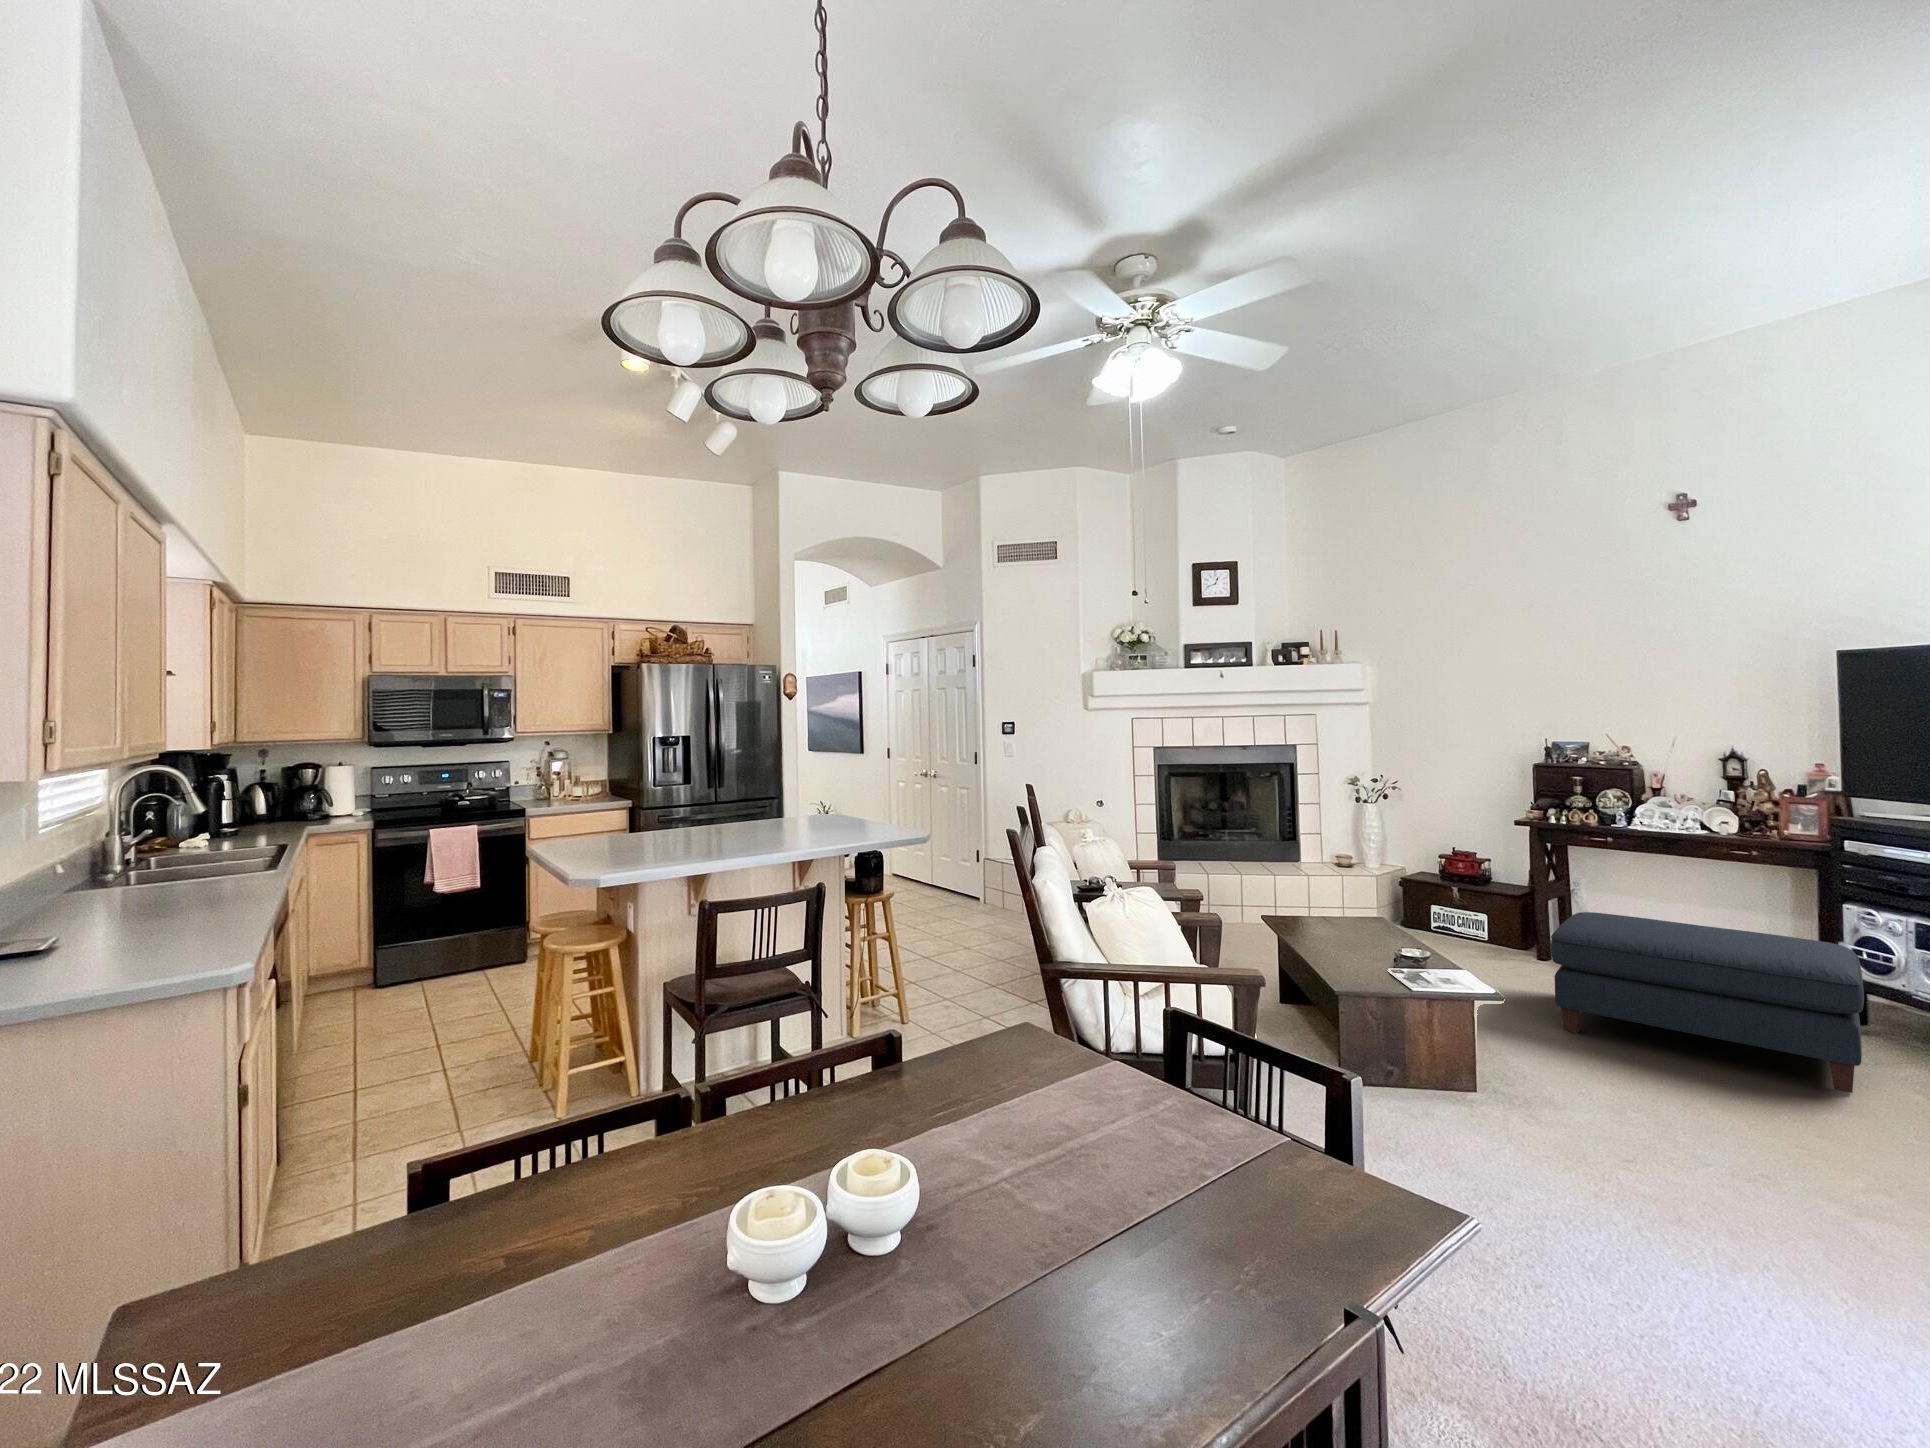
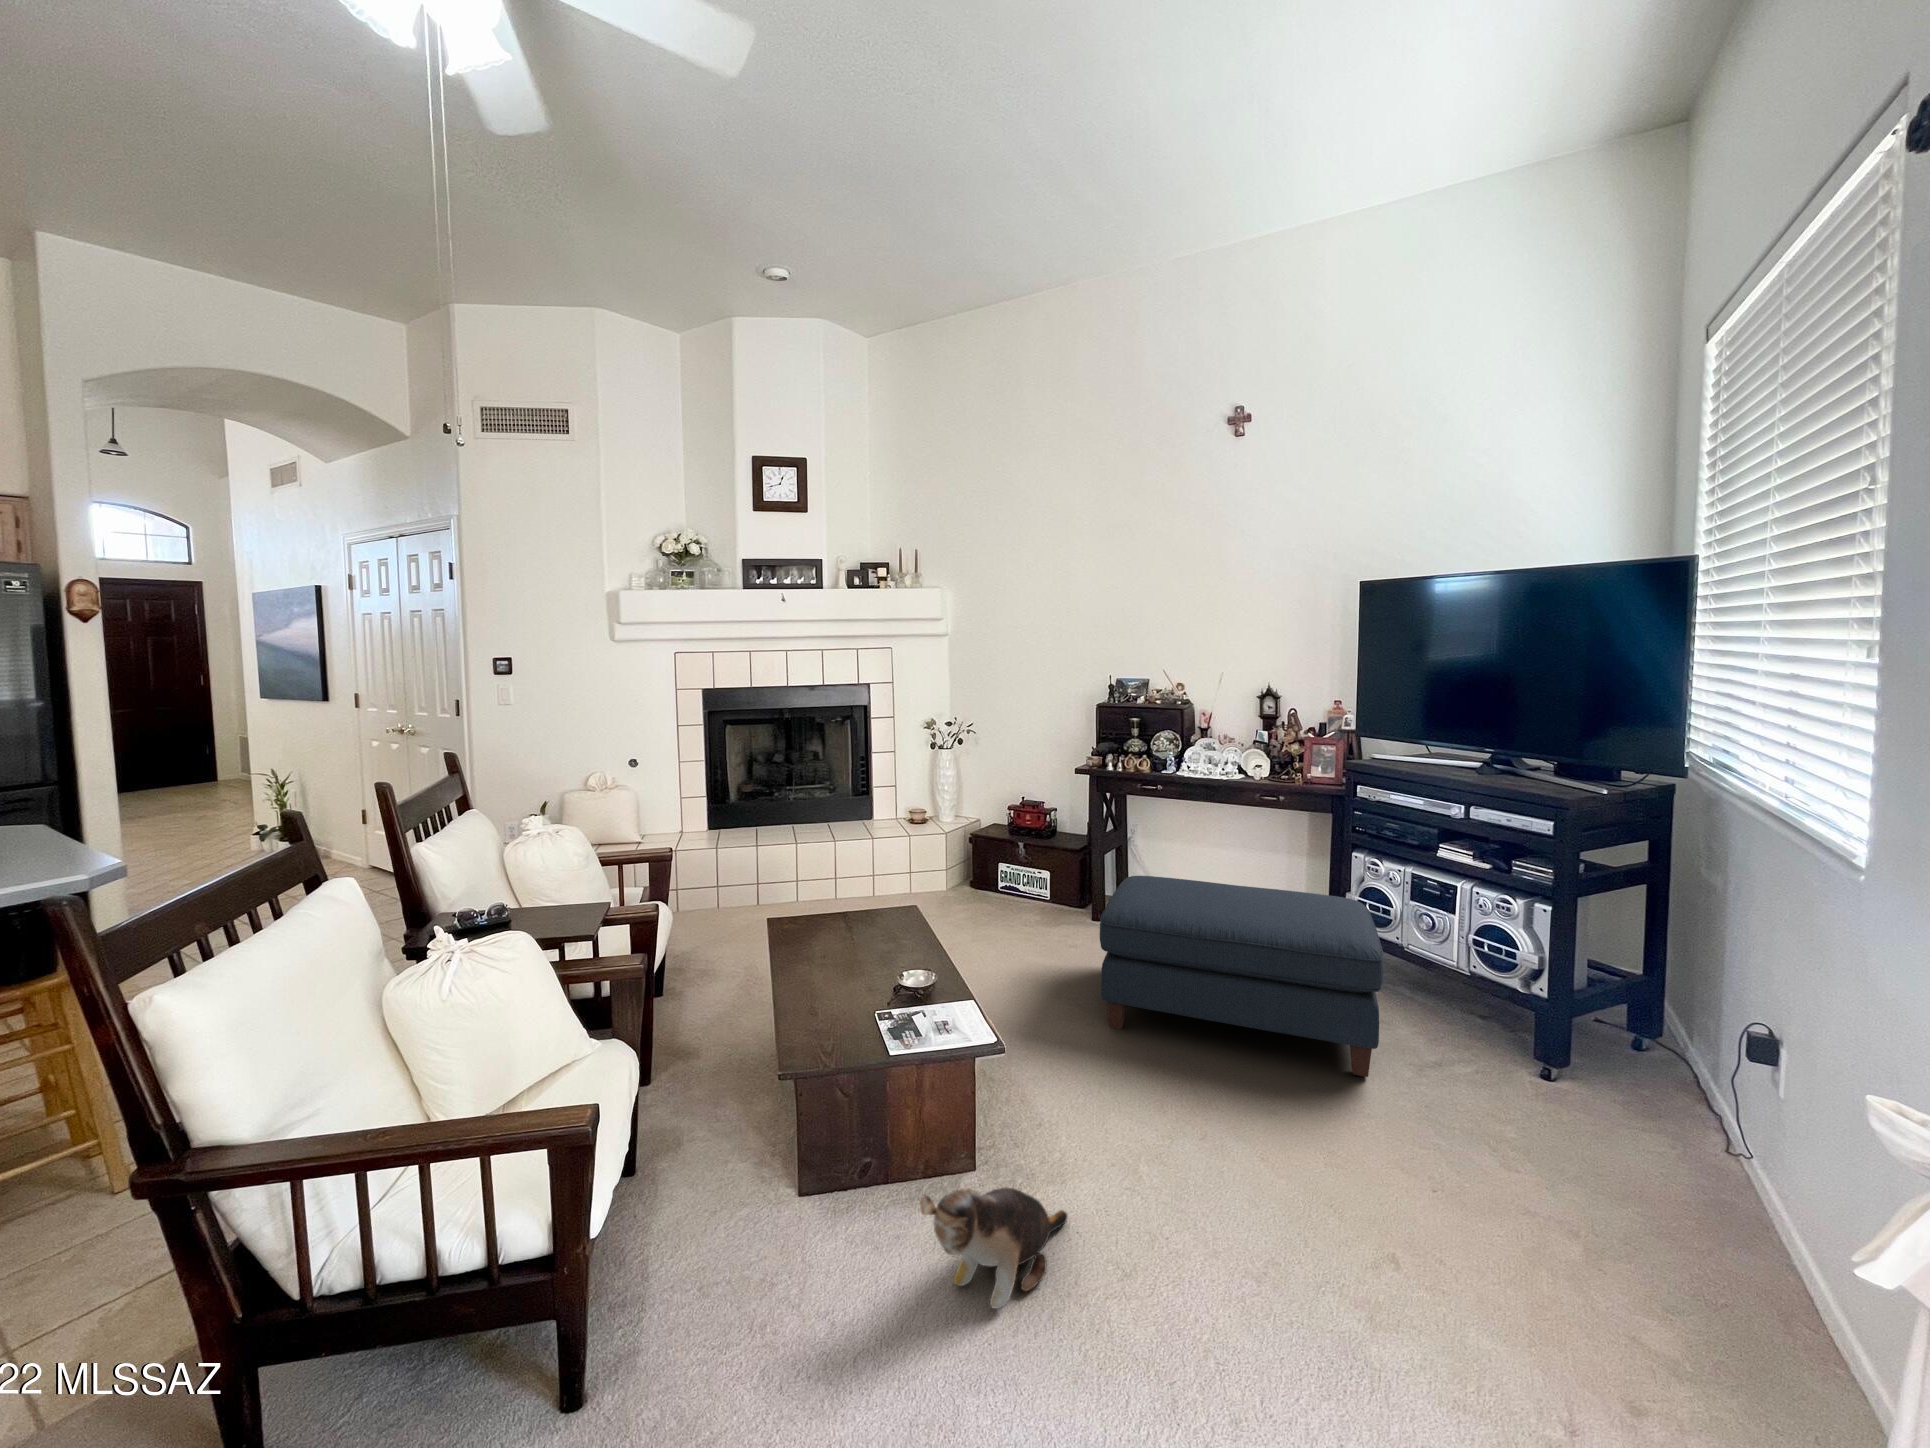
plush toy: none [1429,1060,1539,1144] -> present [920,1188,1067,1308]

